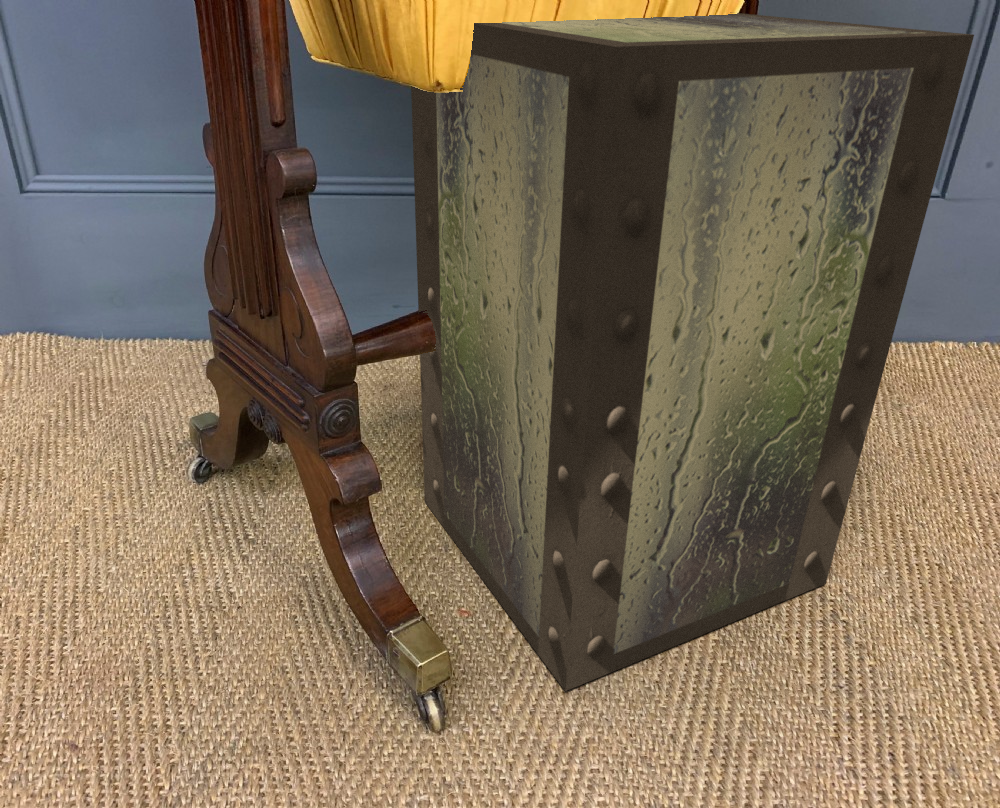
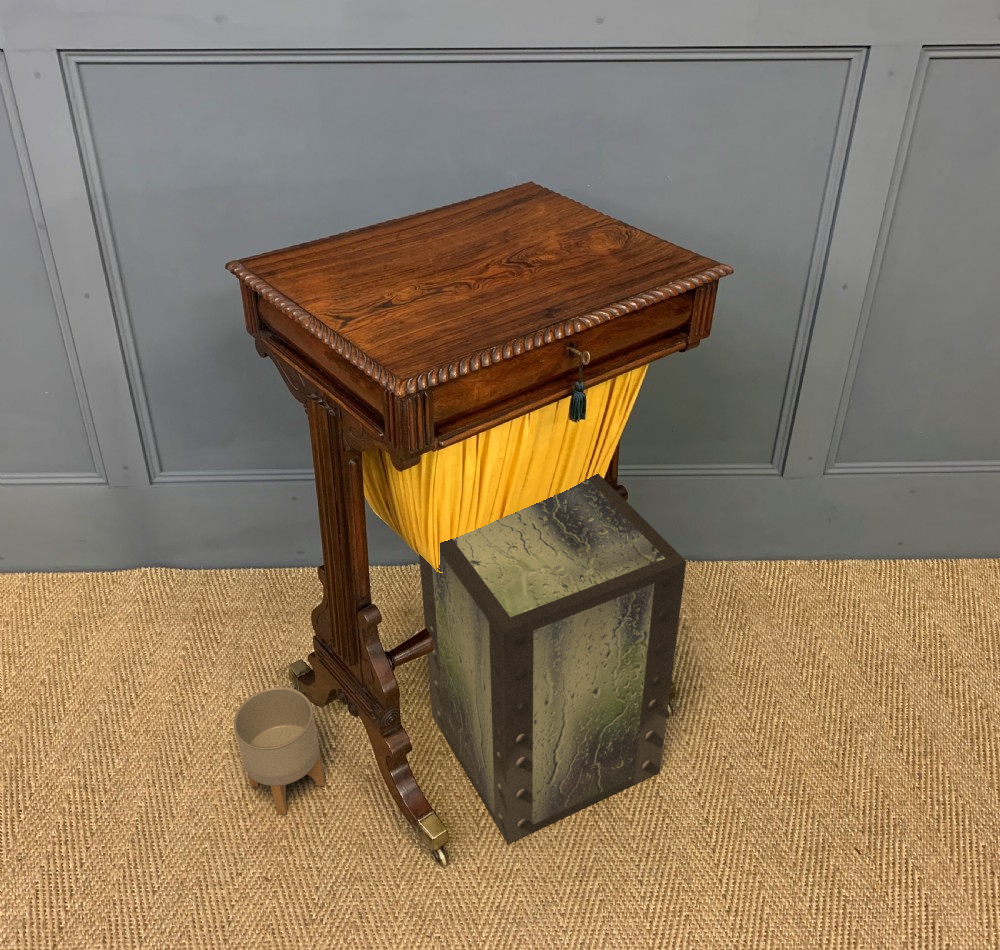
planter: none [37,393,227,634] -> present [233,687,325,815]

